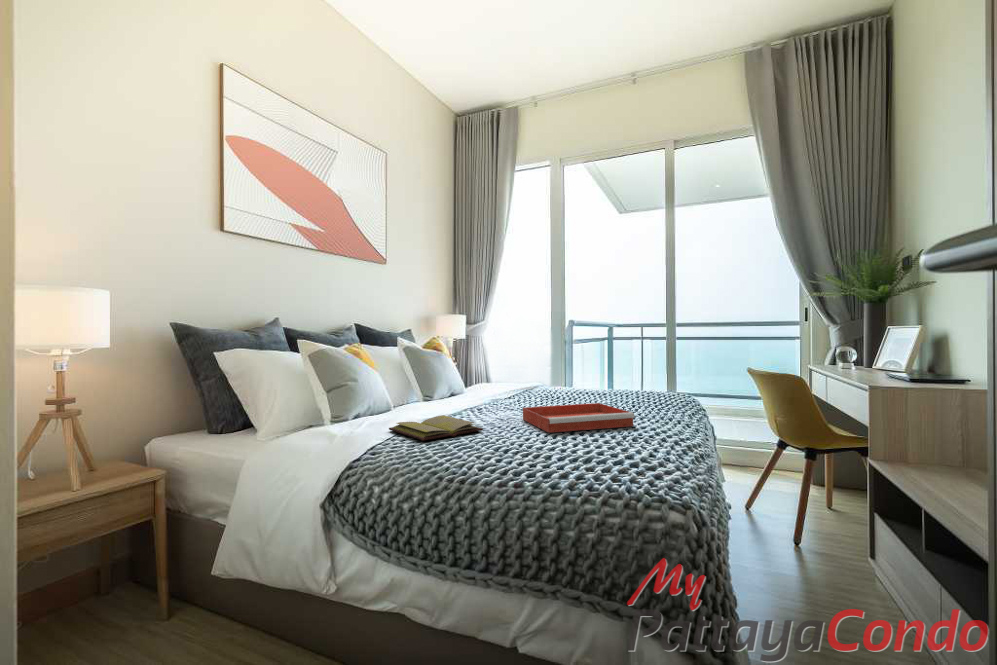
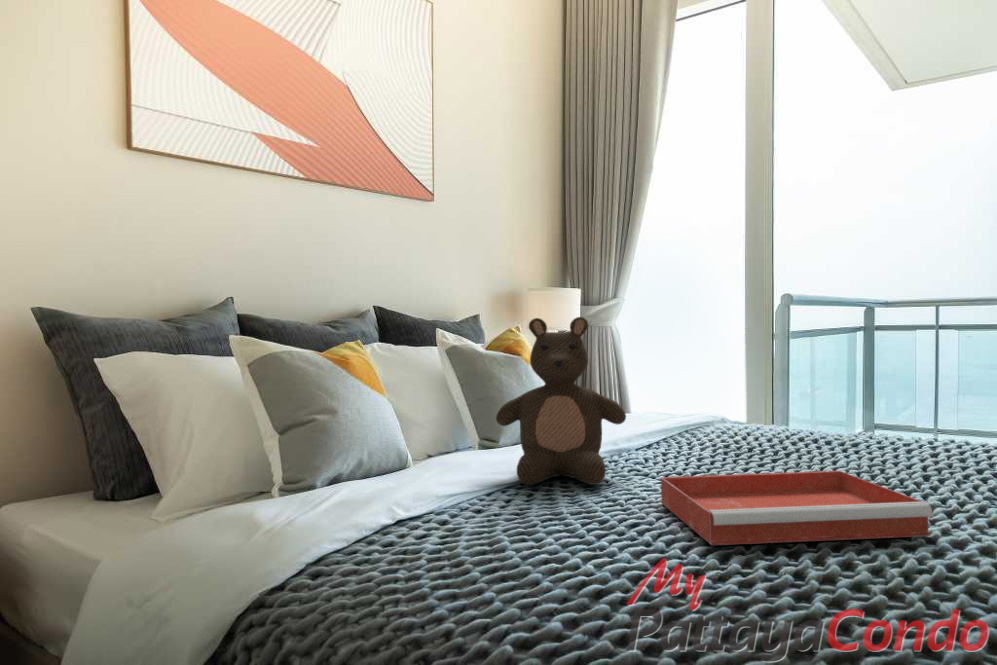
stuffed bear: none [439,333,503,415] -> present [496,317,626,485]
diary: present [389,415,483,440] -> none [369,489,562,554]

